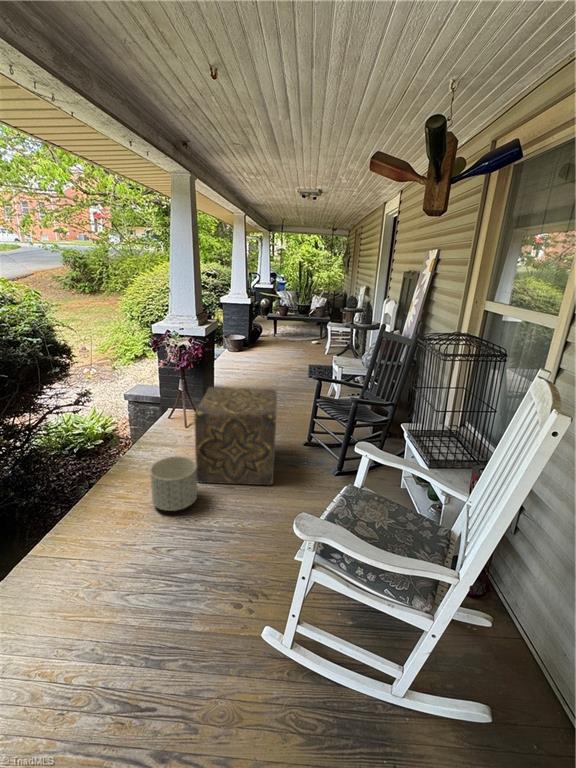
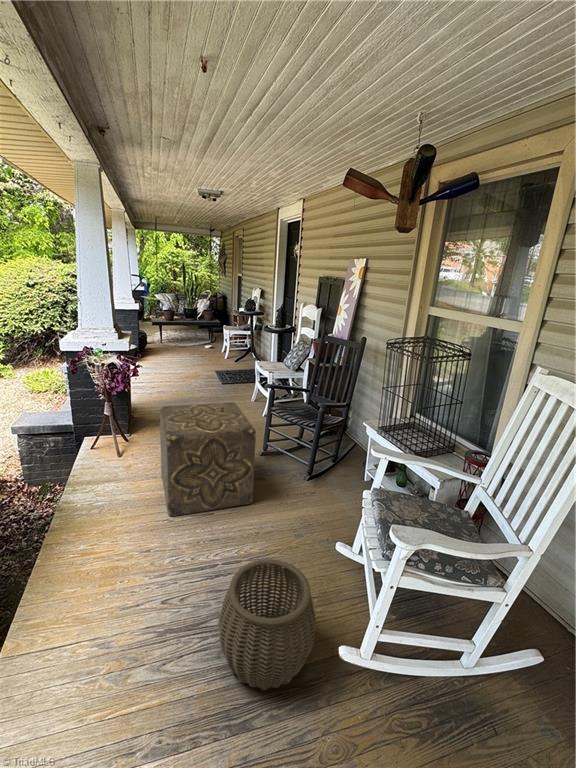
planter: present [150,456,197,511] -> none [129,490,184,556]
woven basket: none [163,529,254,644] -> present [219,559,316,690]

